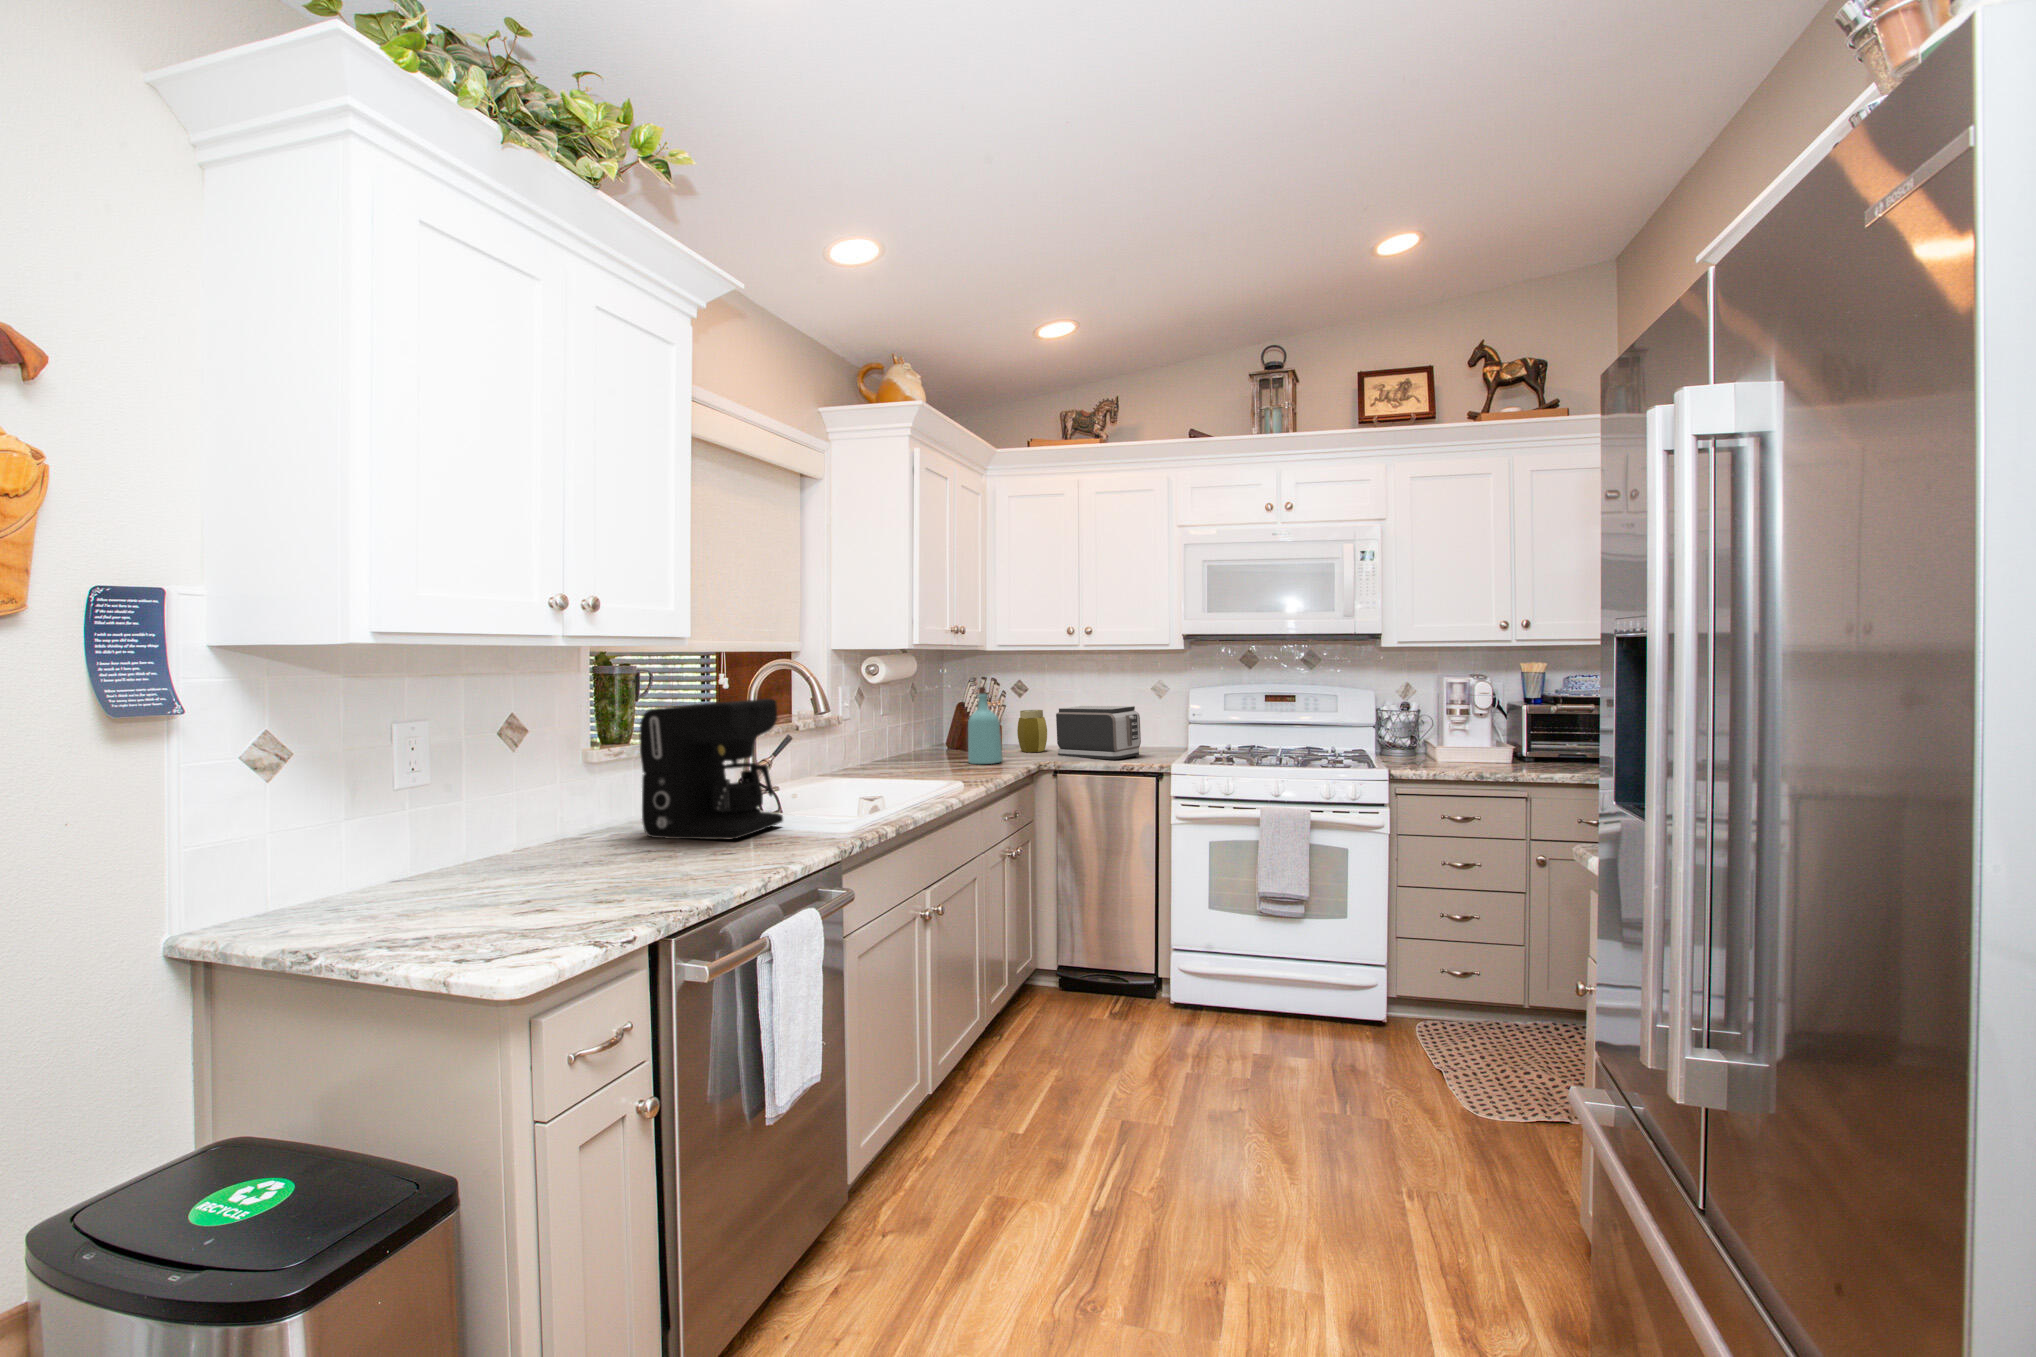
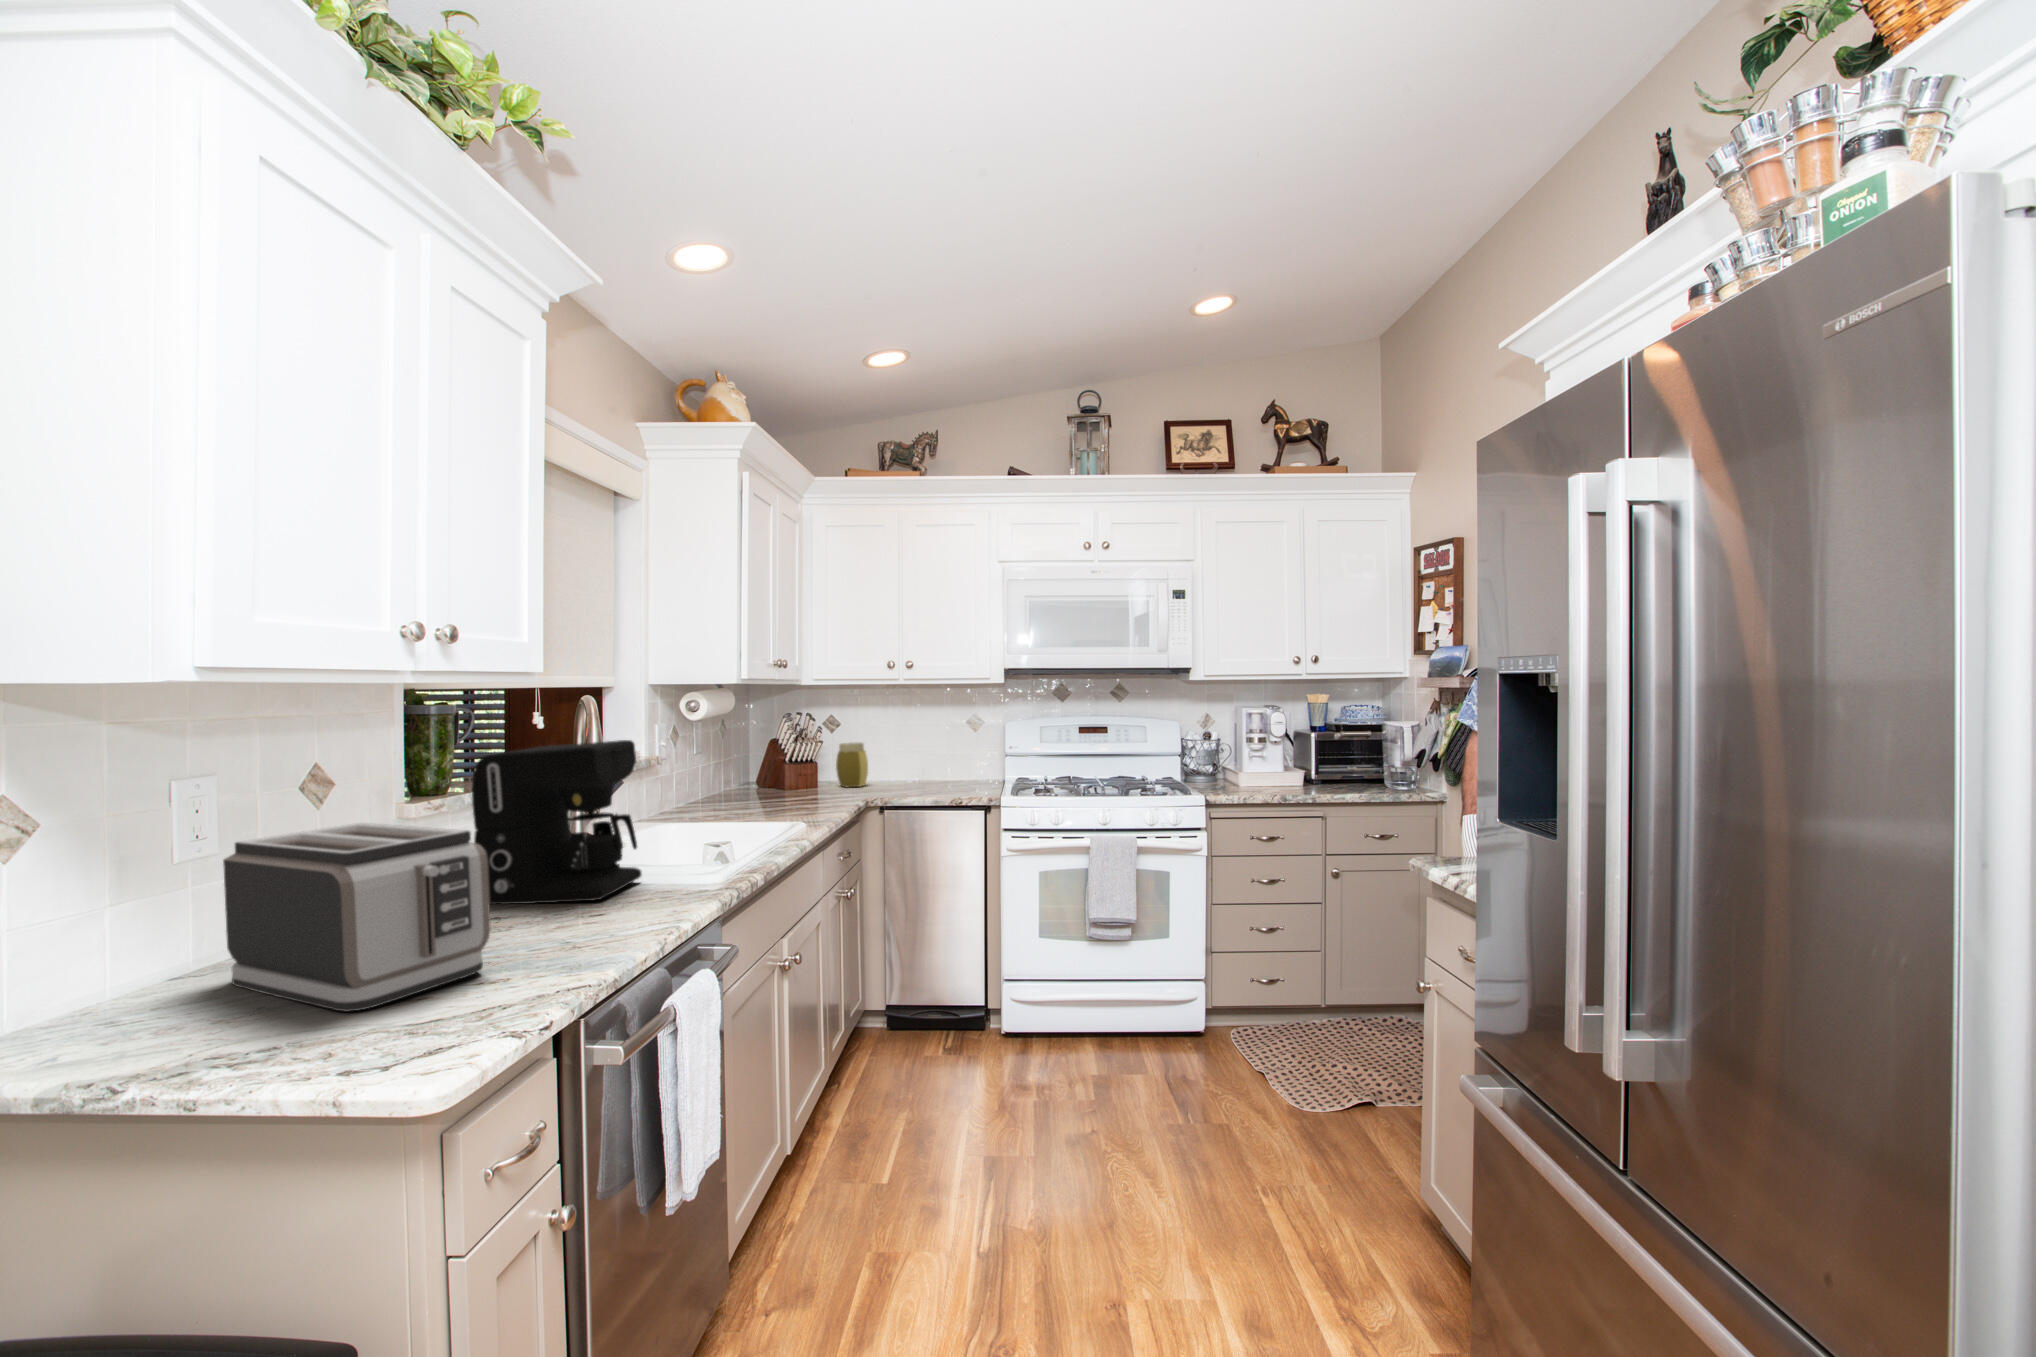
bottle: present [968,687,1003,764] -> none [792,720,830,802]
toaster: present [1056,706,1141,760] -> present [223,823,490,1012]

